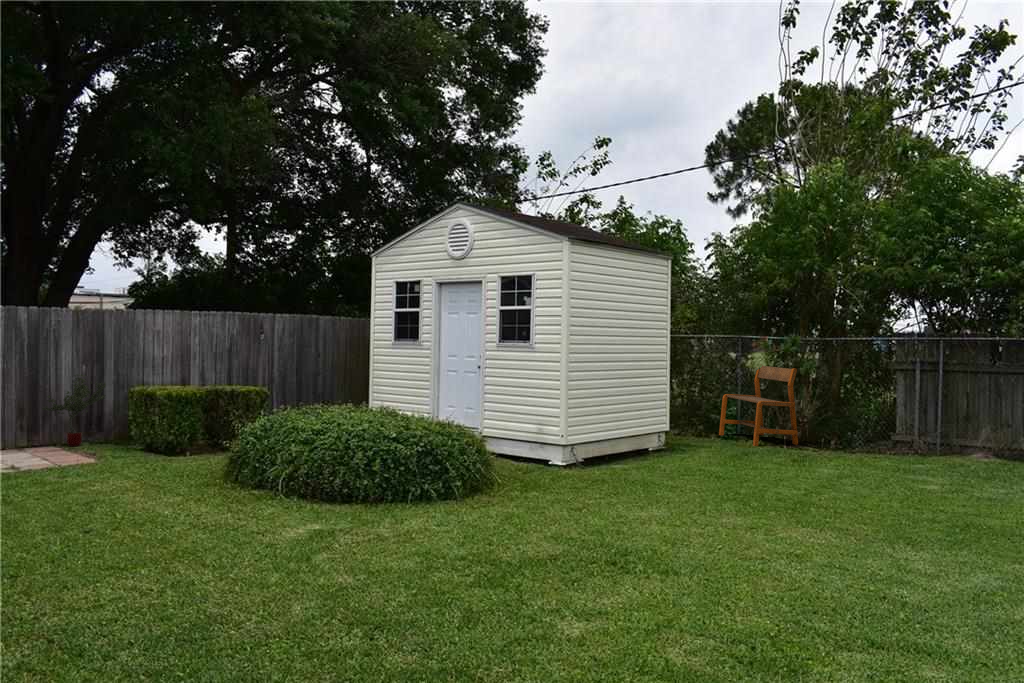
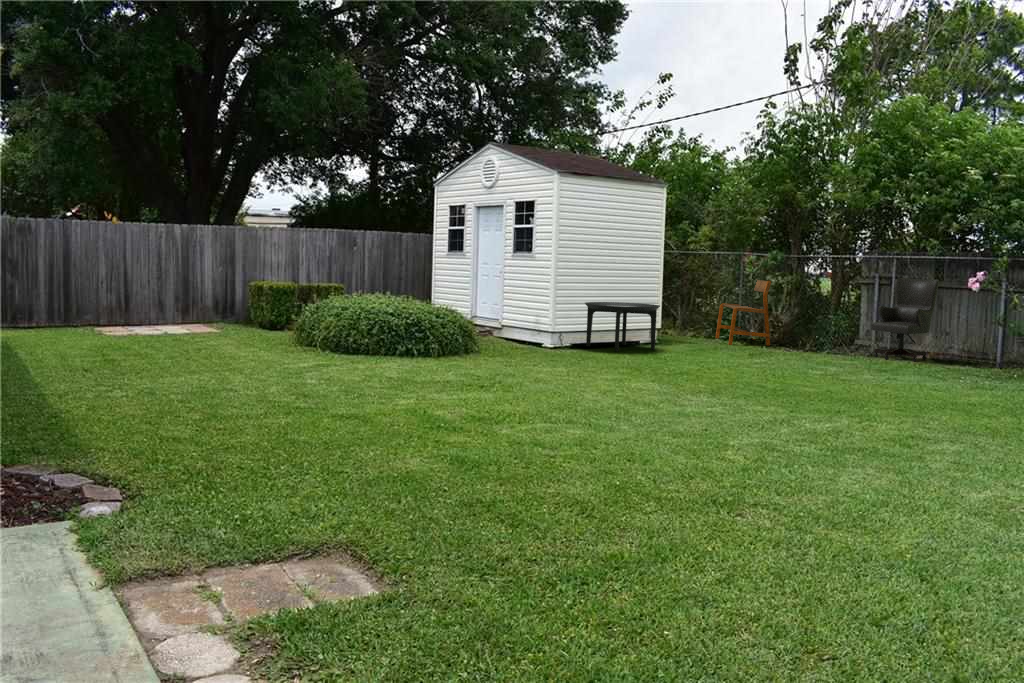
chair: none [933,363,1003,462] -> present [872,278,939,362]
potted tree: present [42,374,106,447] -> none [191,271,236,323]
round table: none [607,401,703,468] -> present [585,302,660,351]

